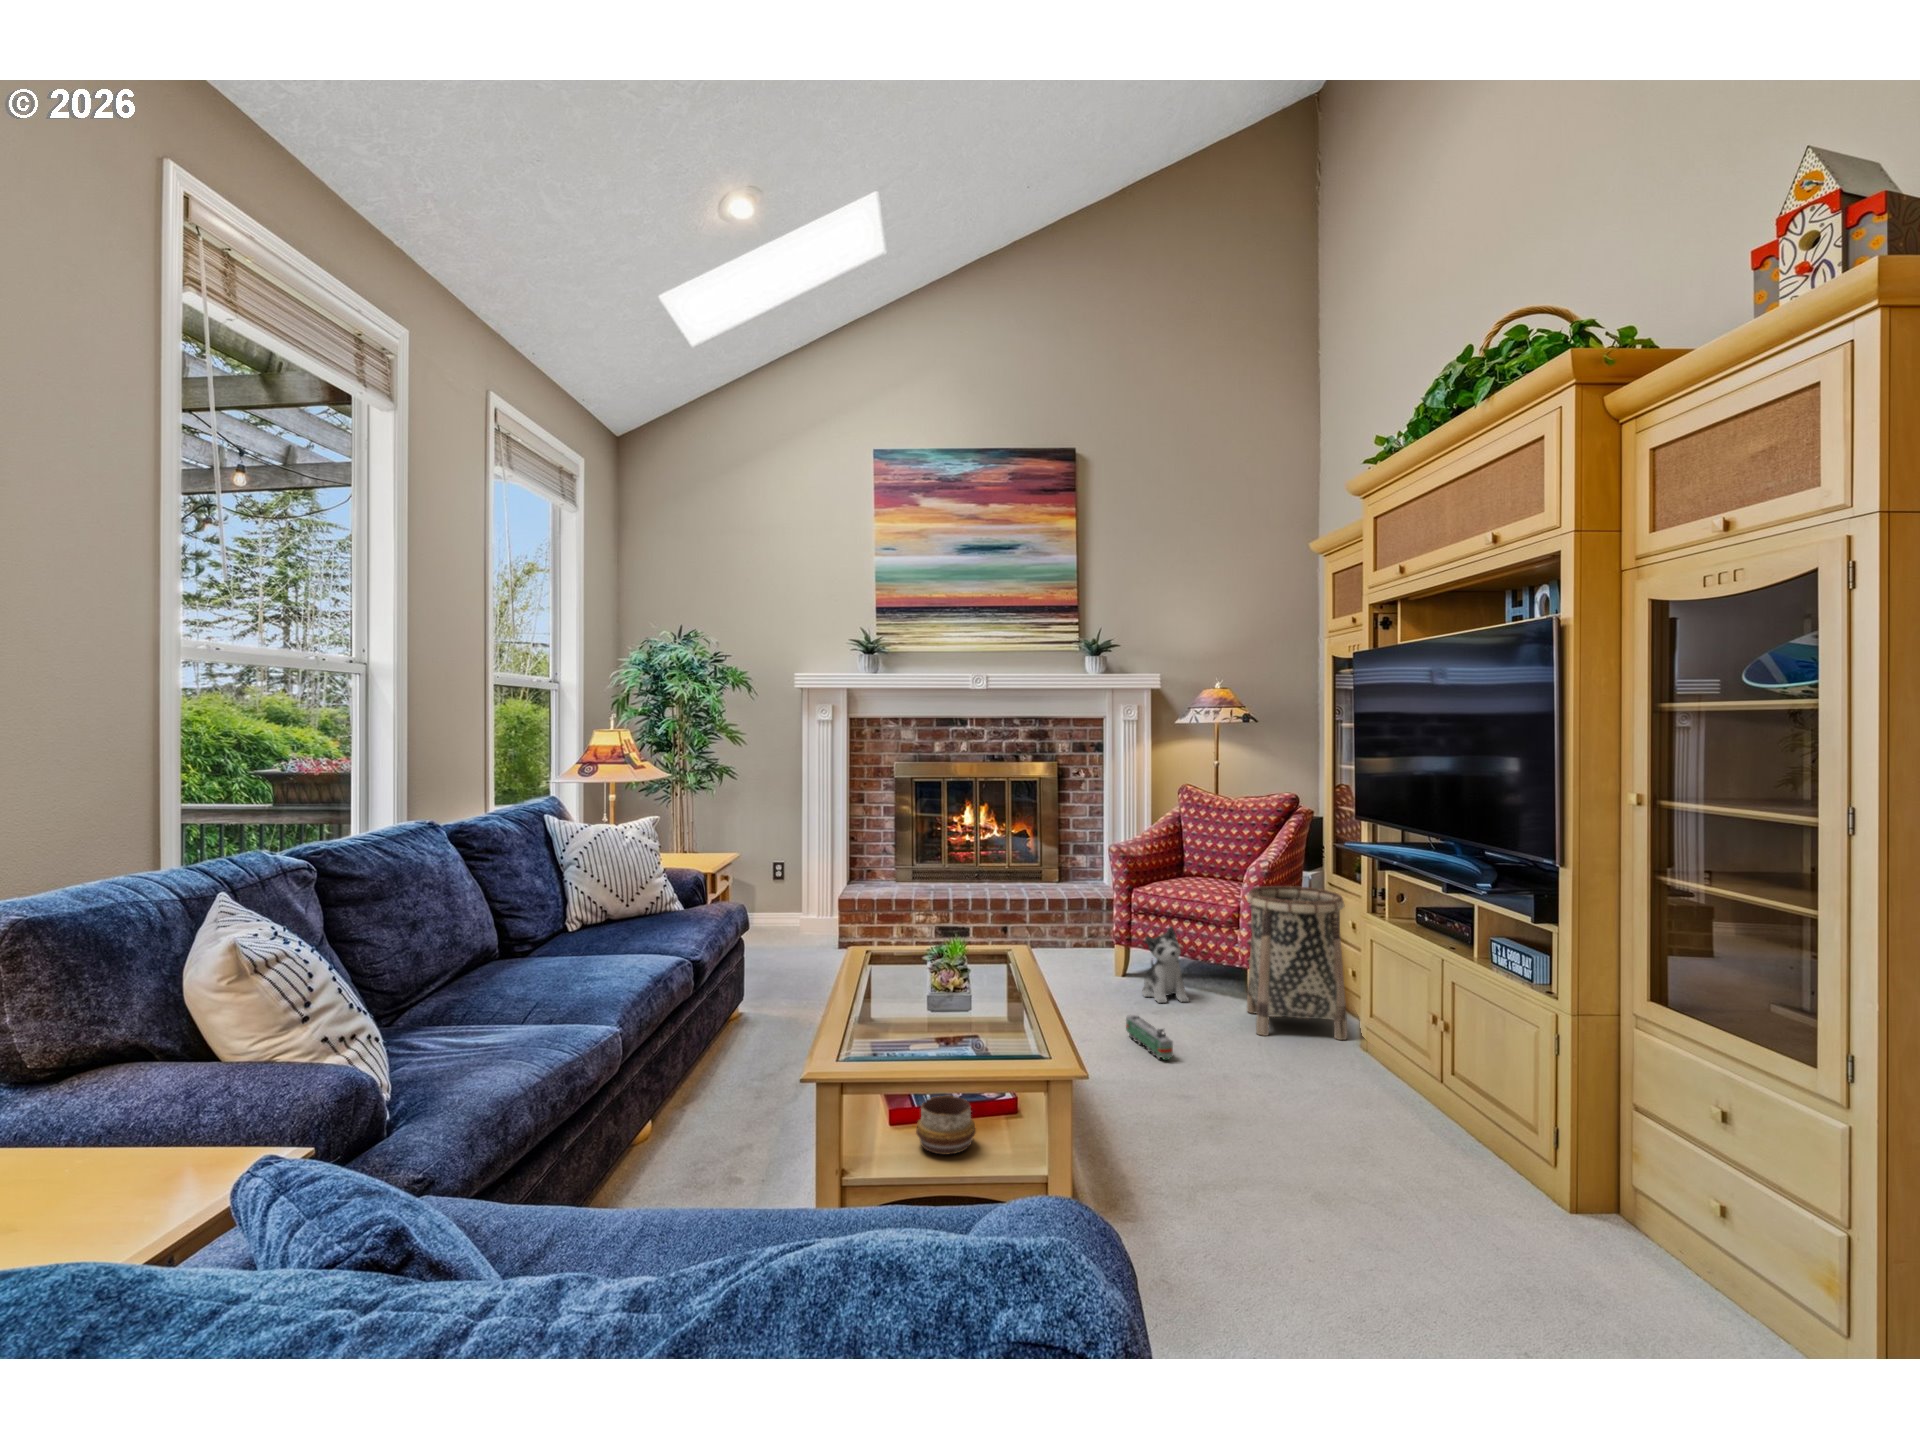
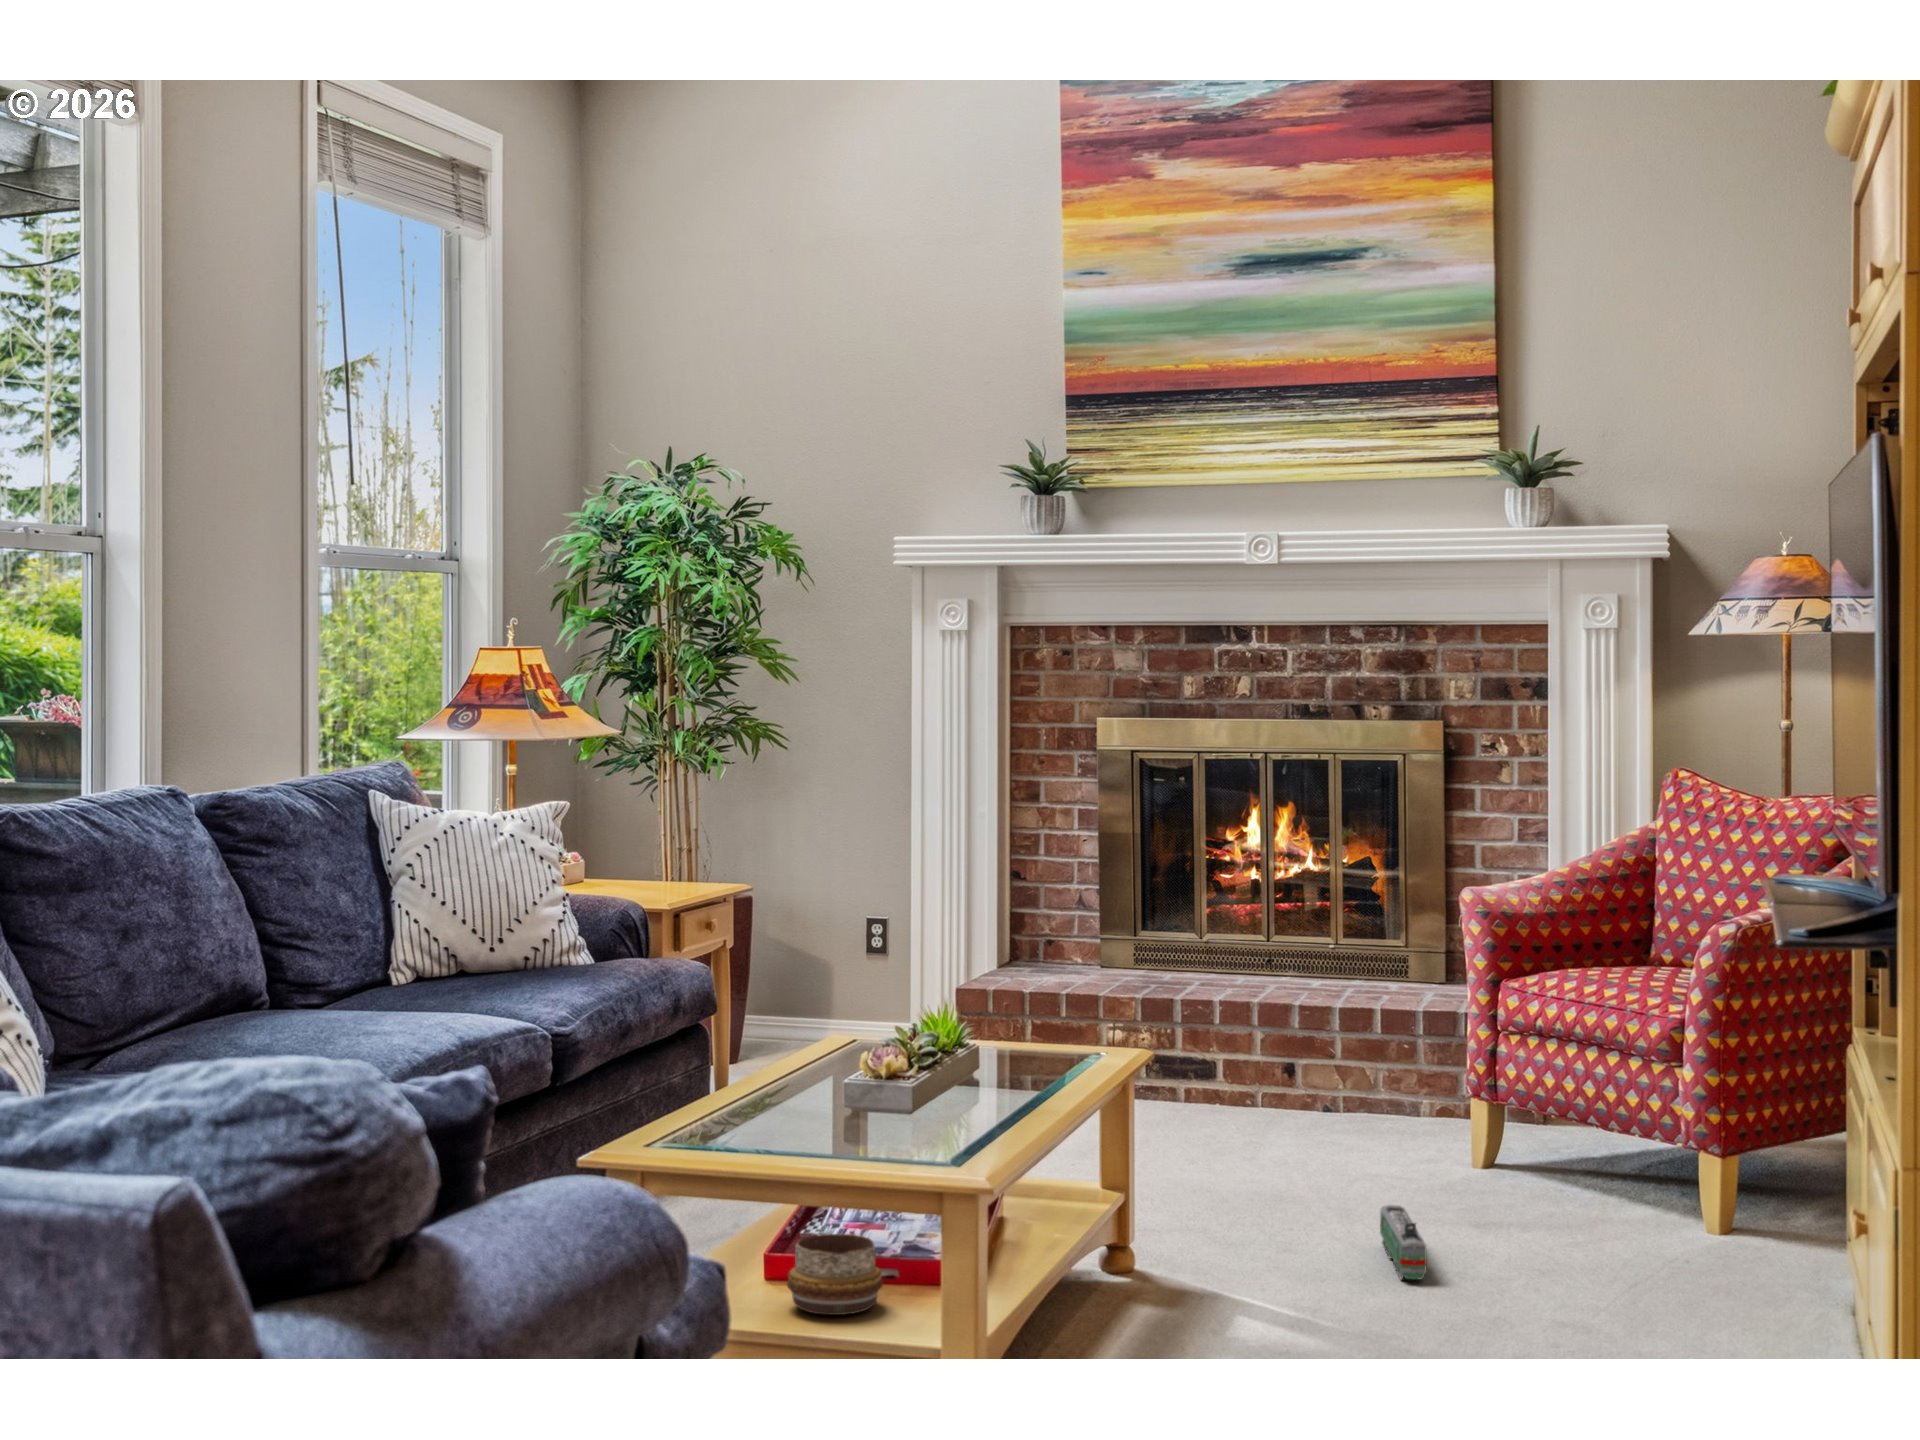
basket: present [1247,886,1347,1040] -> none [1651,975,1858,1284]
plush toy: present [1142,927,1189,1003] -> none [1490,1054,1585,1209]

